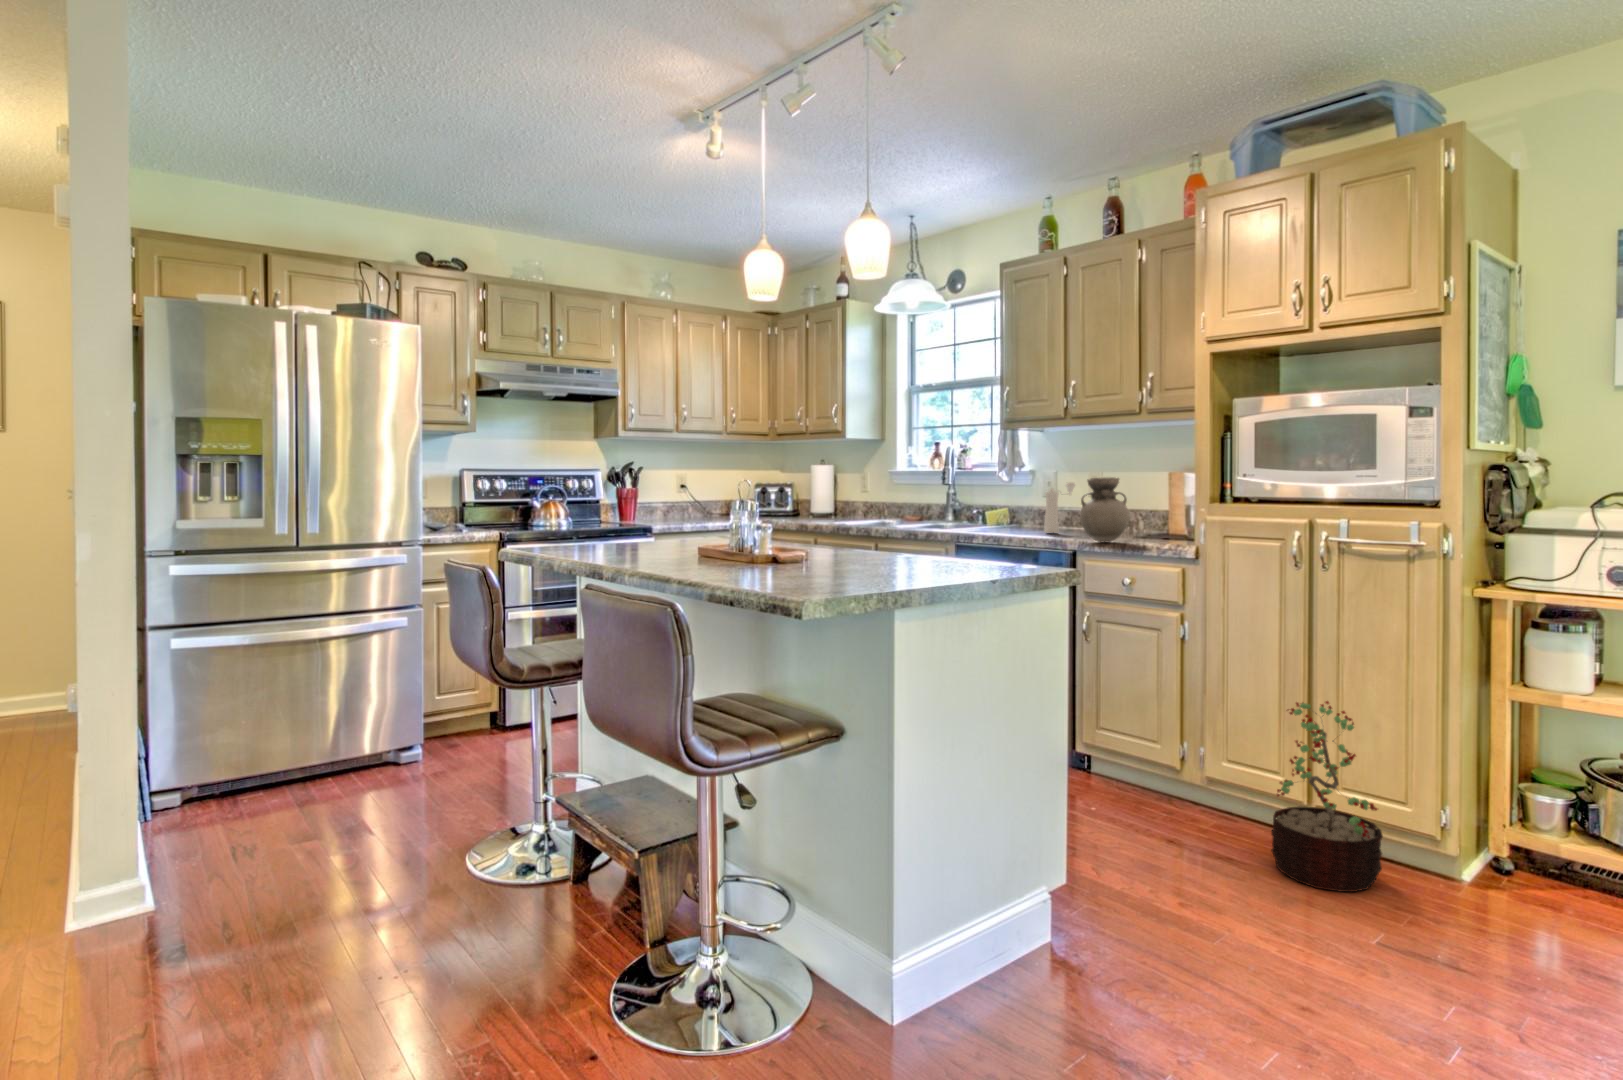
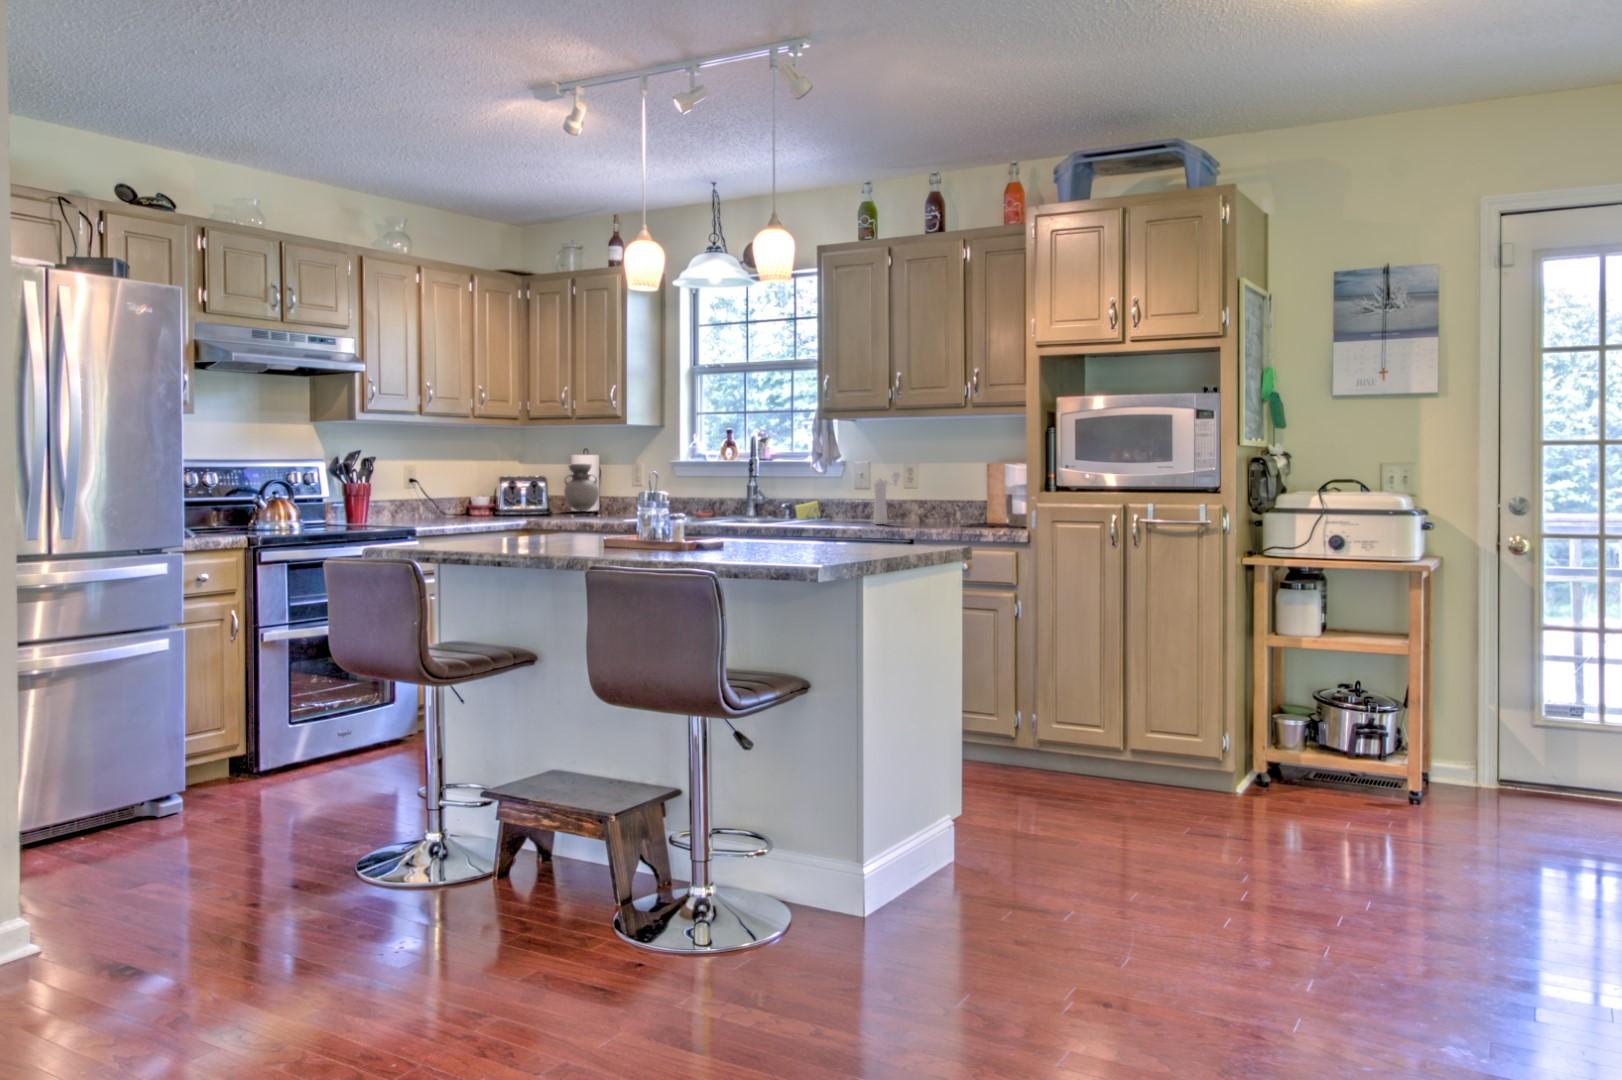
vase: present [1080,477,1129,542] -> present [564,464,599,512]
decorative plant: present [1271,701,1383,892] -> none [1104,657,1187,810]

